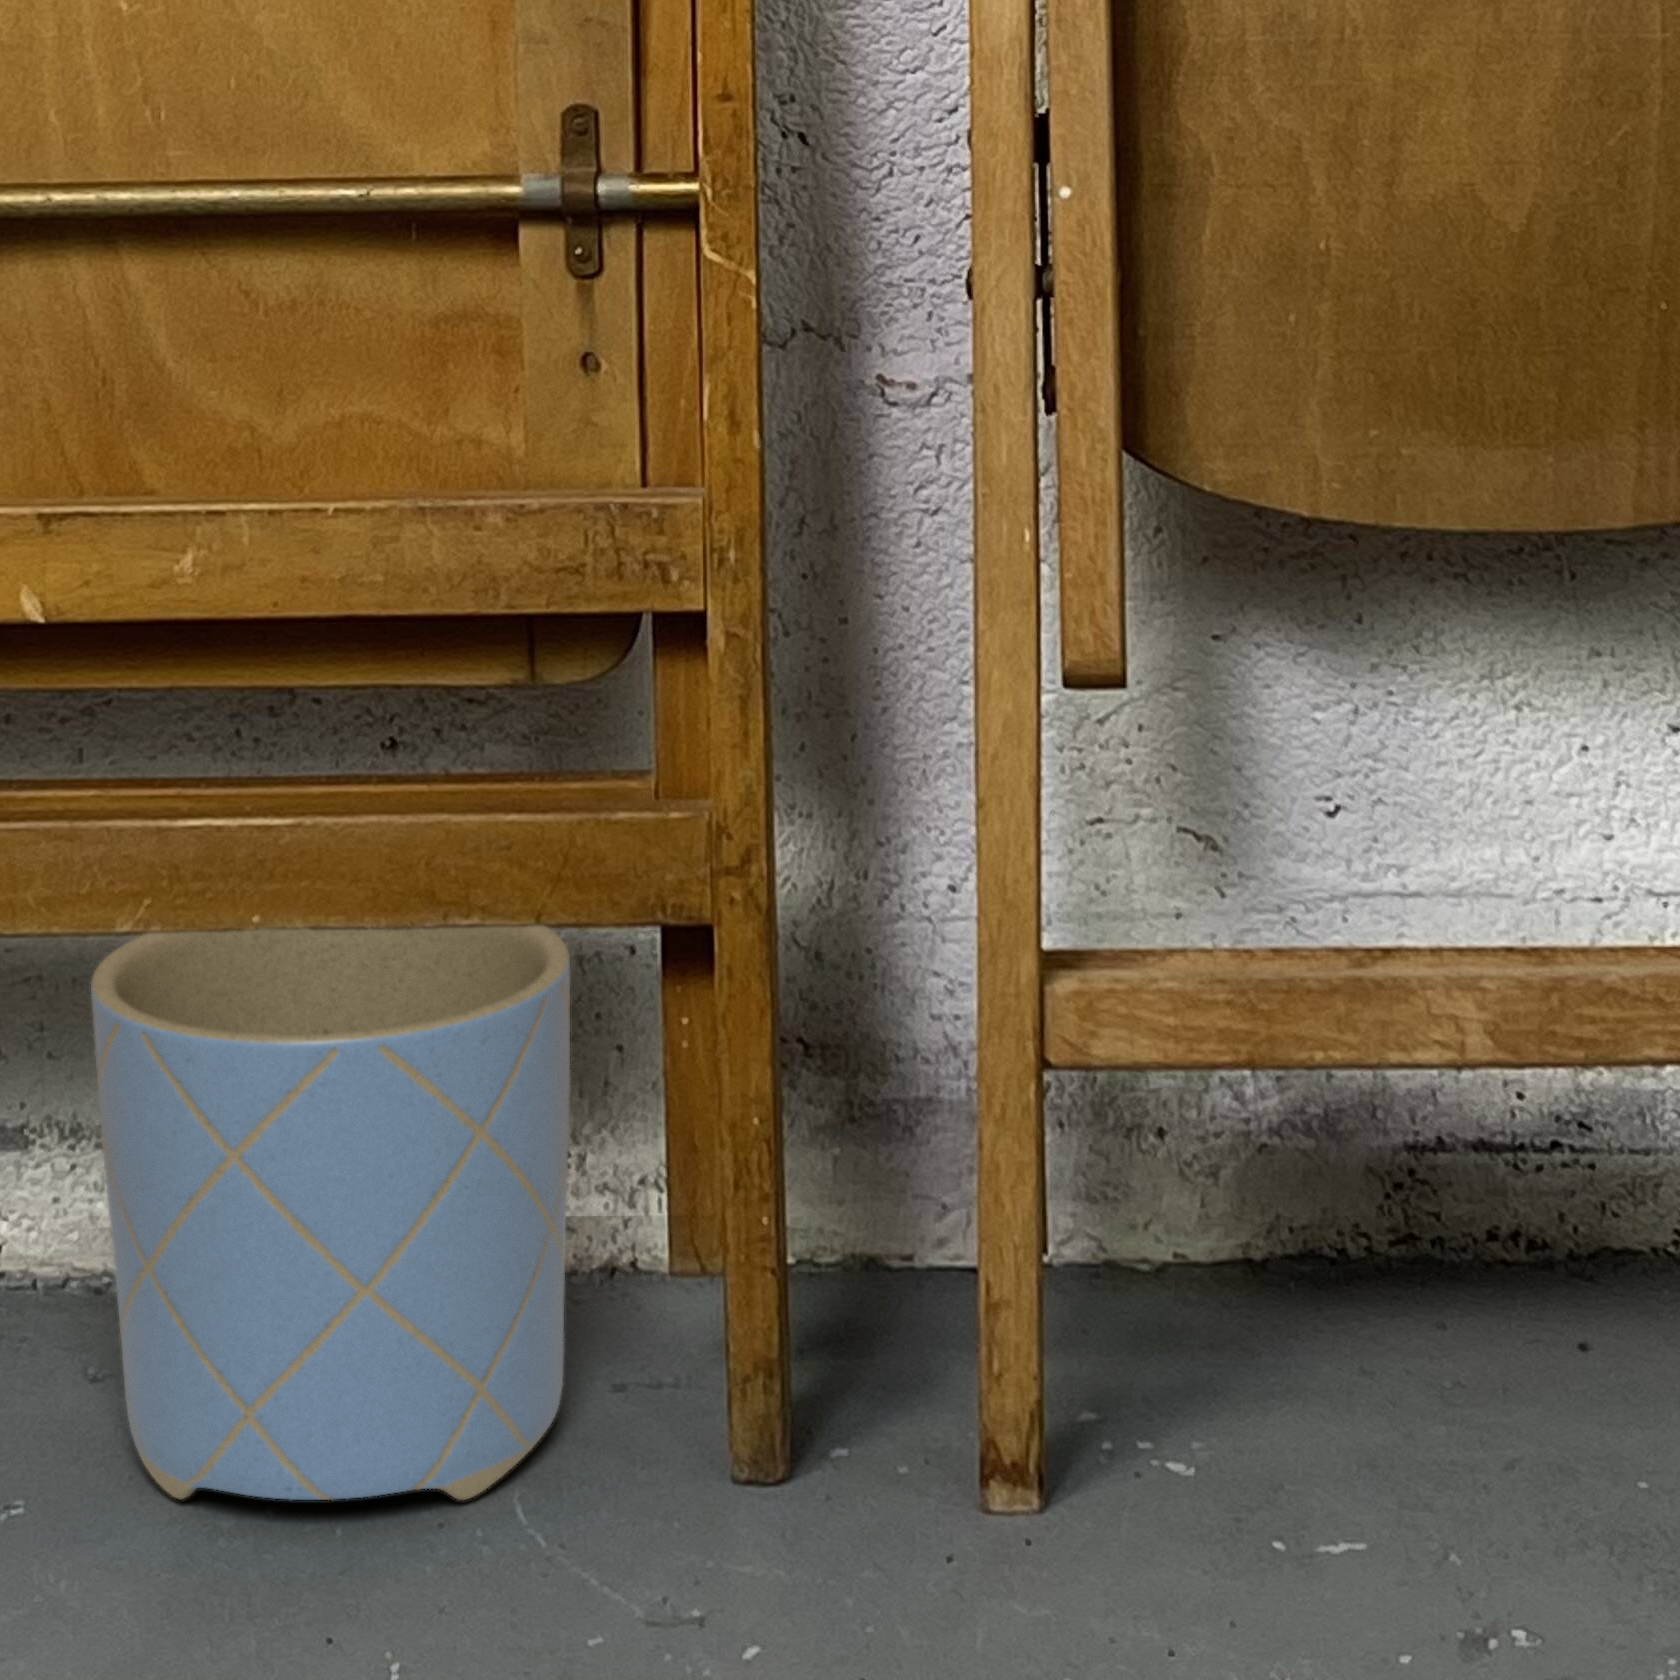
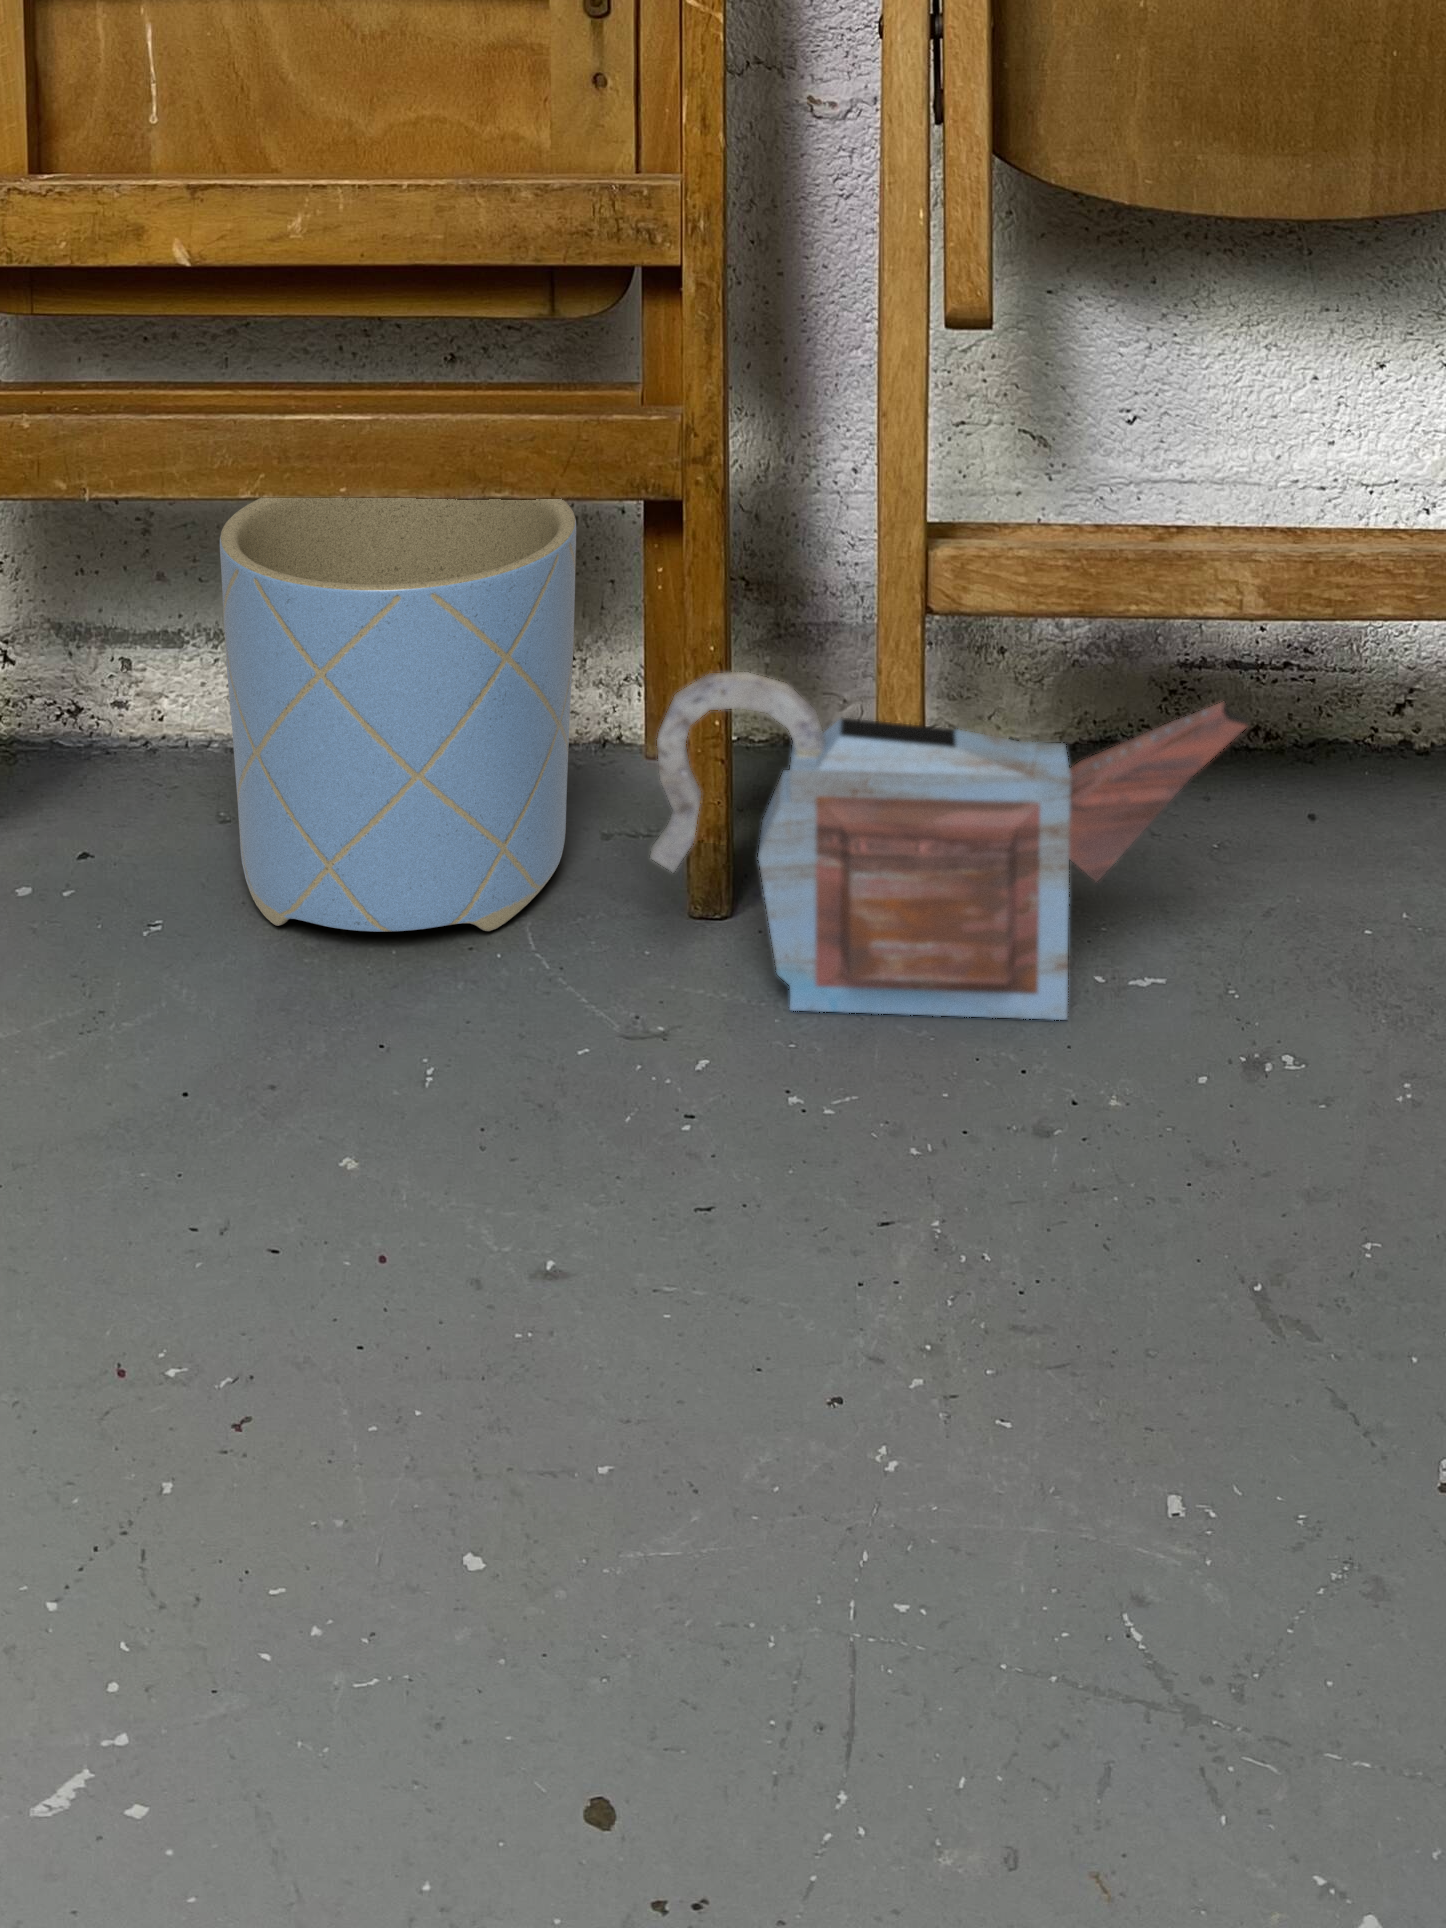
watering can: none [677,1139,1464,1588] -> present [651,672,1248,1020]

